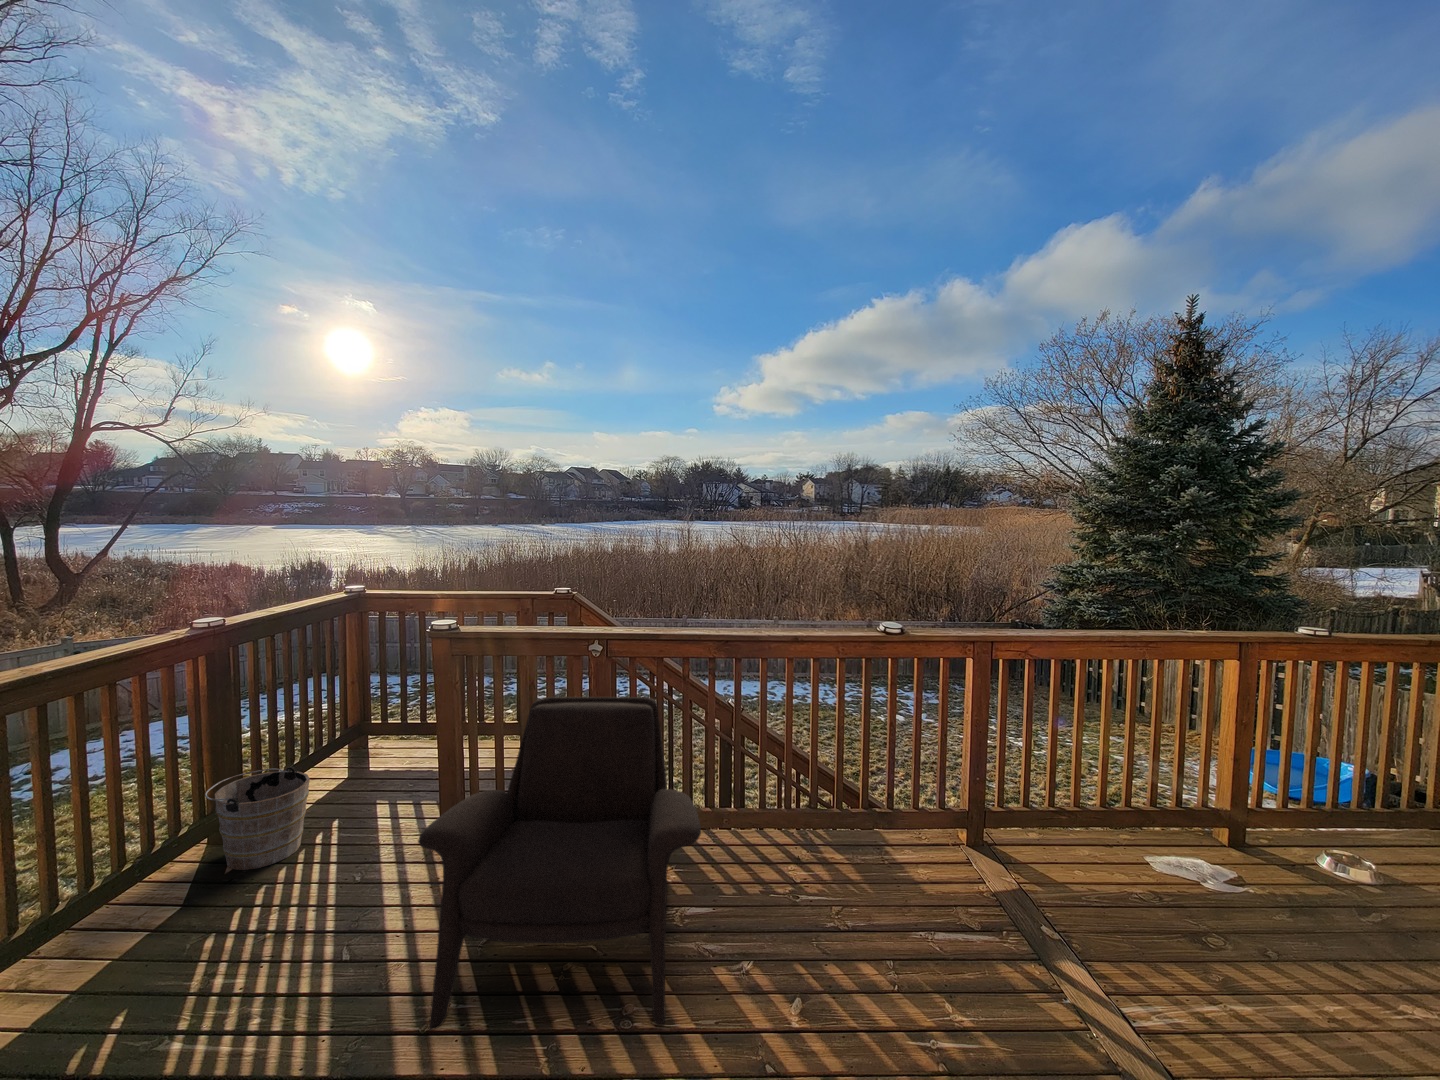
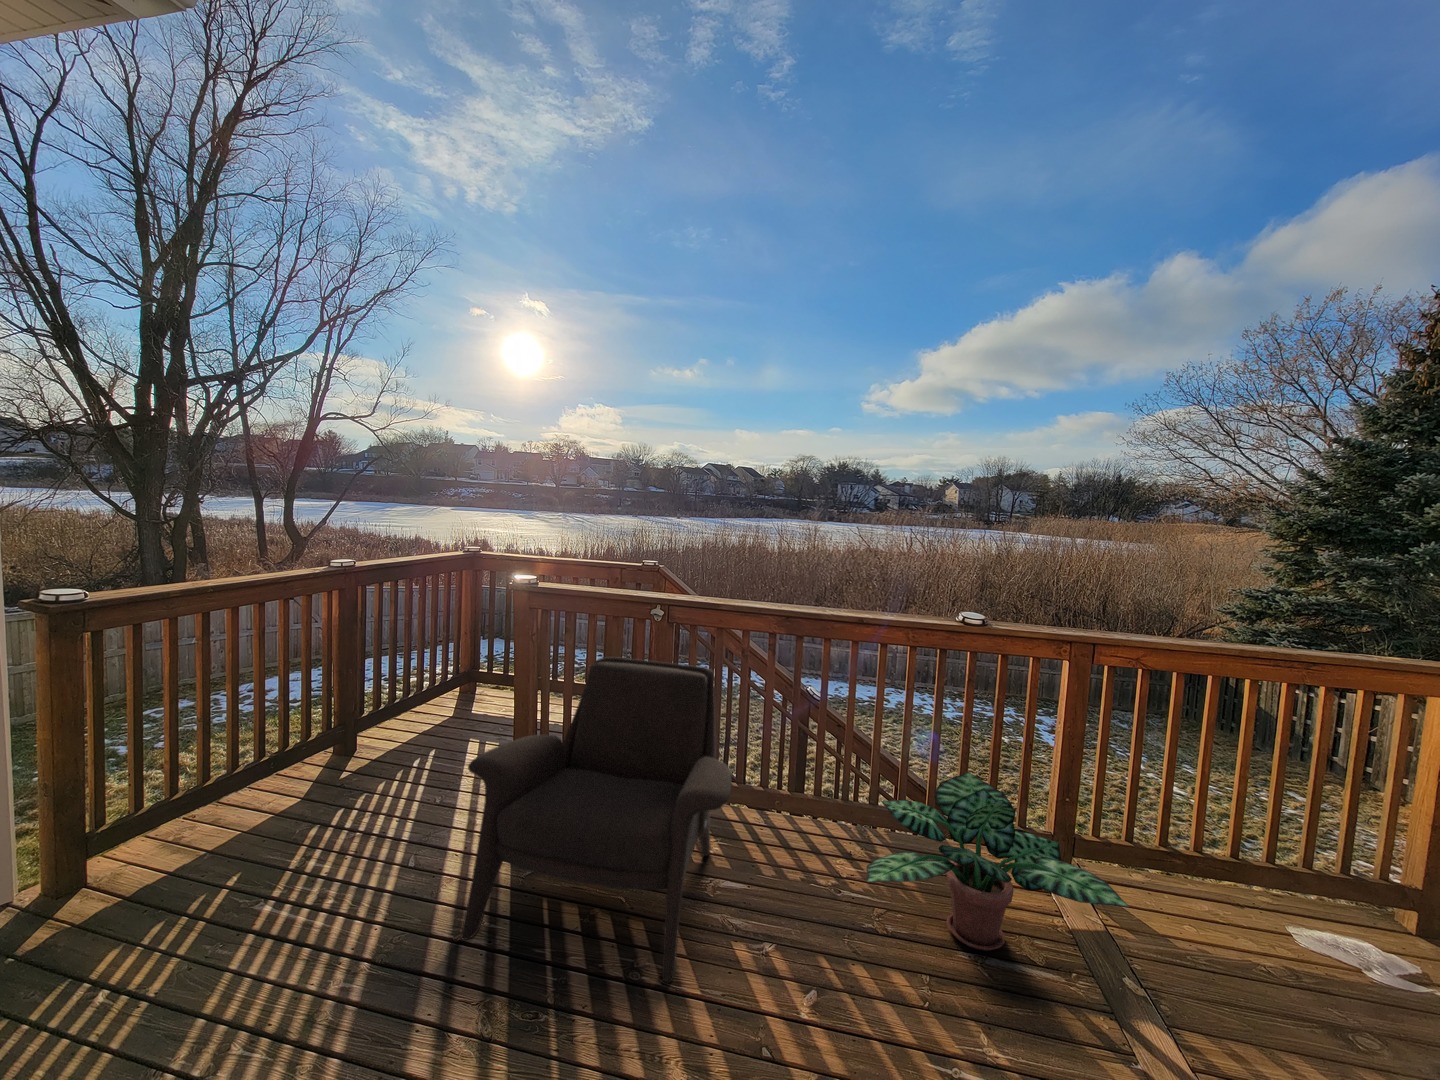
potted plant: none [826,765,1050,927] -> present [866,772,1129,951]
bucket: present [205,767,310,870] -> none [328,696,411,780]

